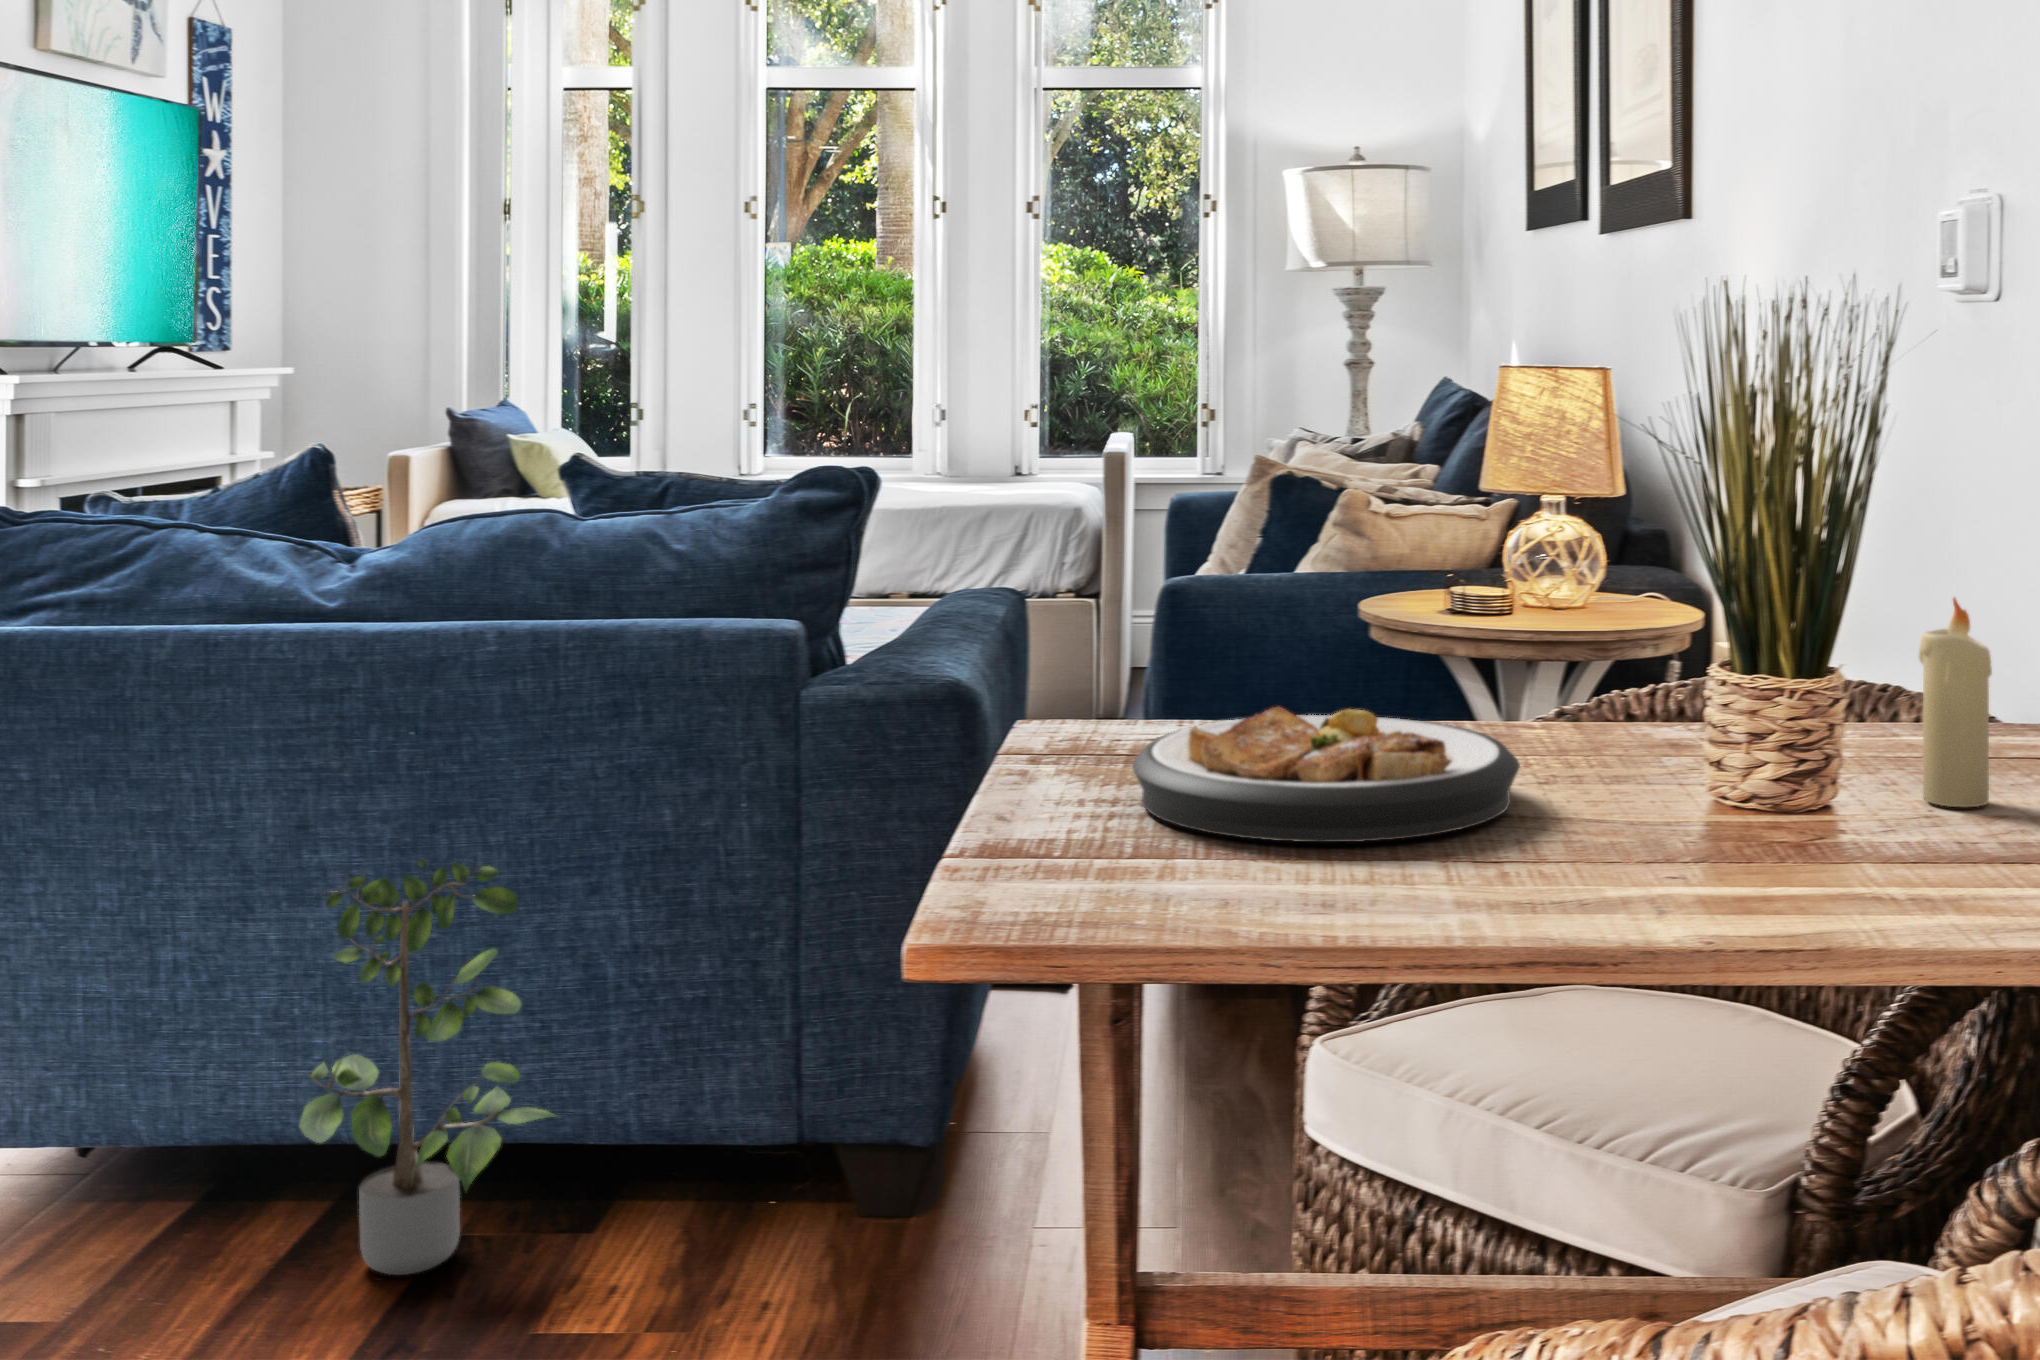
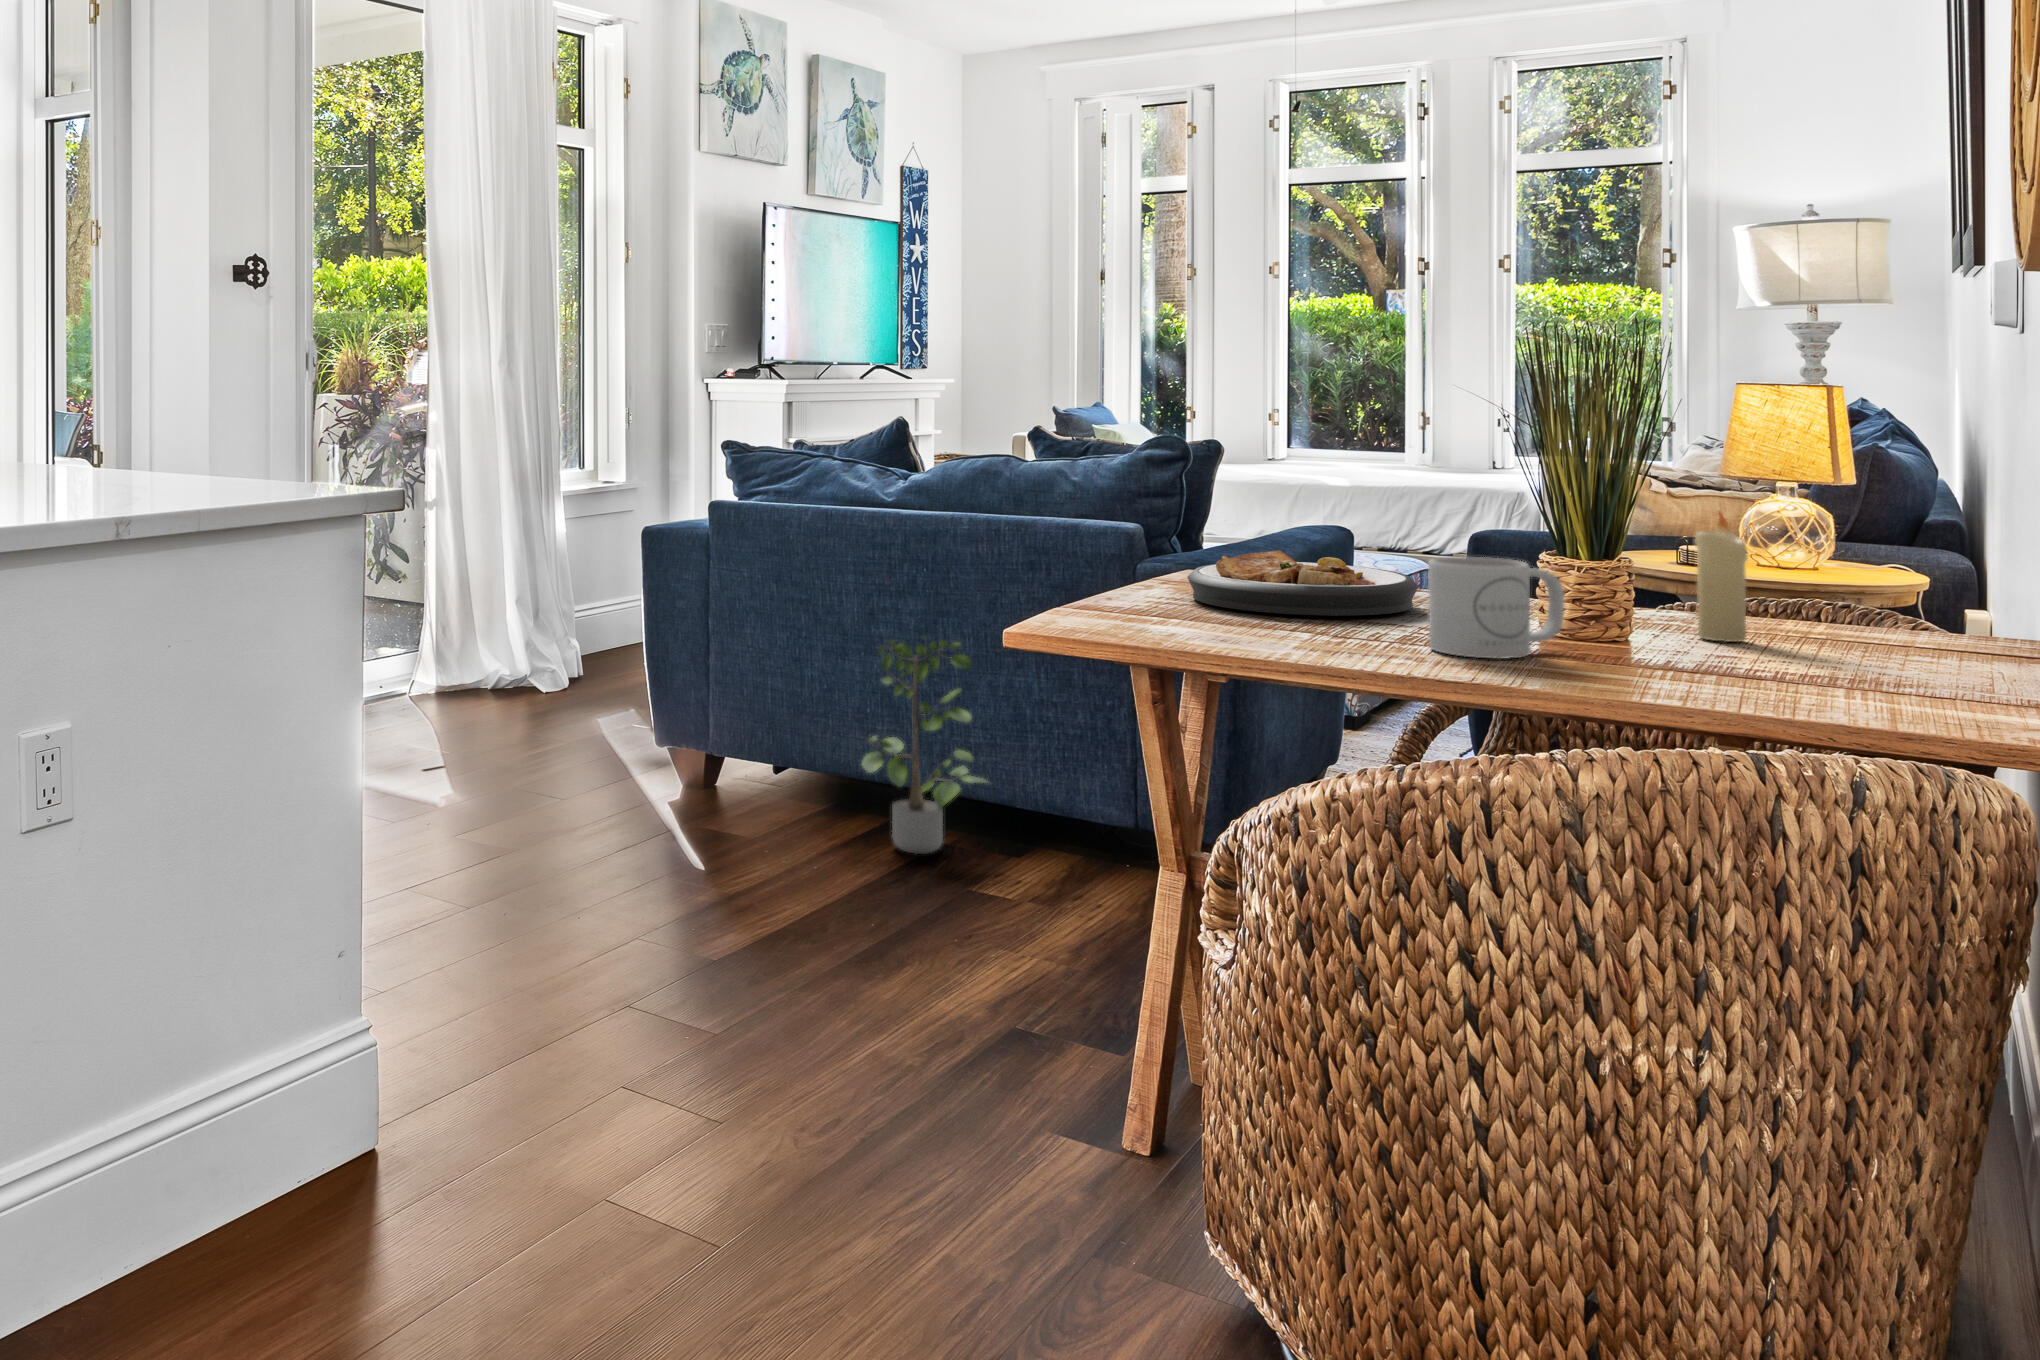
mug: none [1688,720,1862,919] -> present [1428,557,1564,659]

